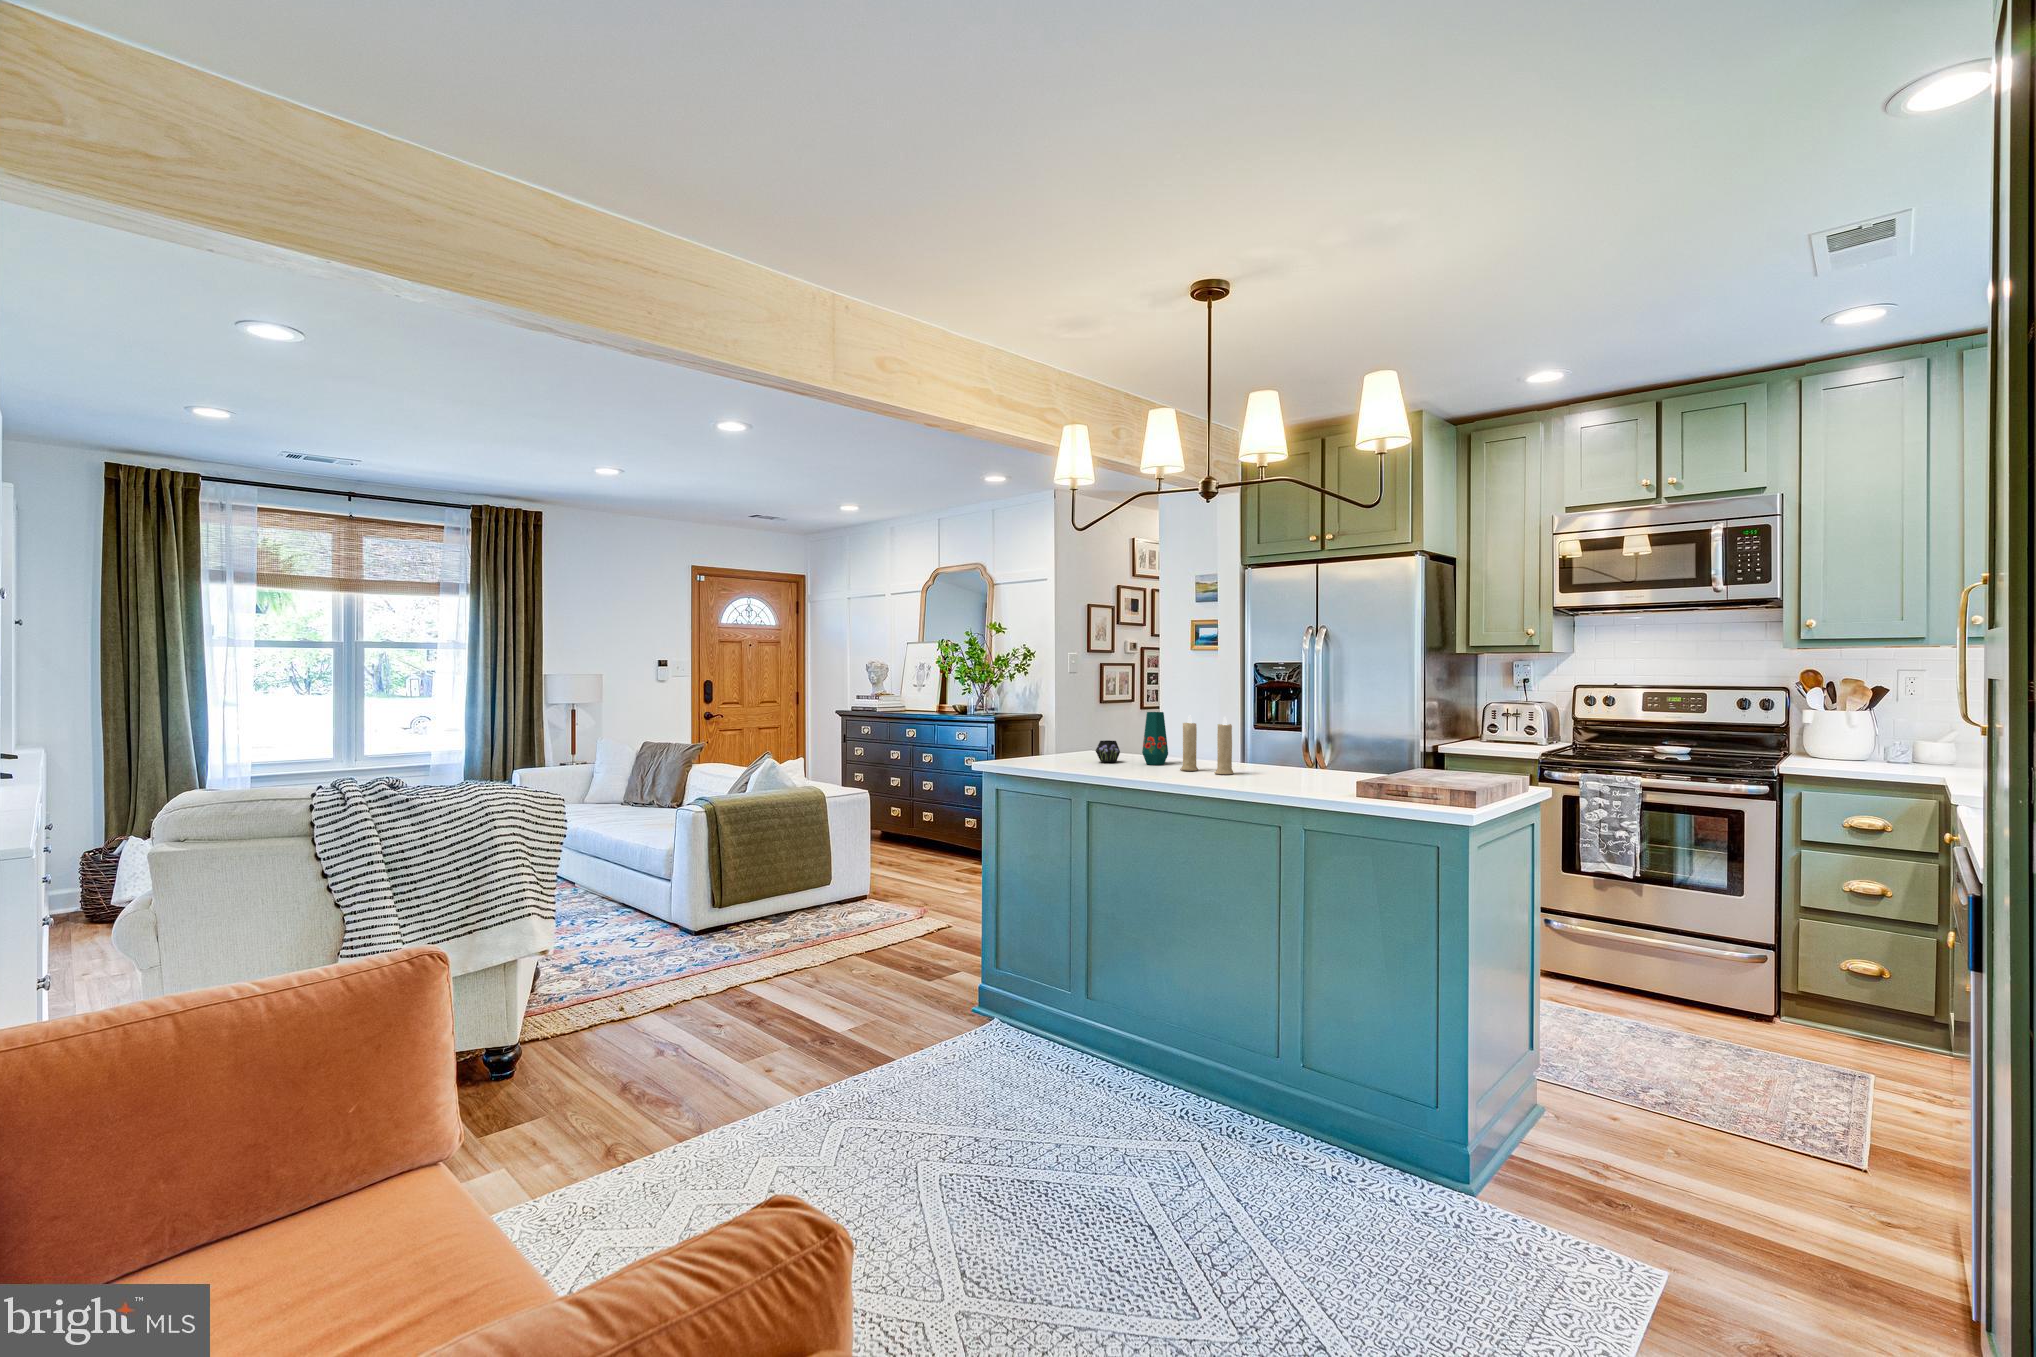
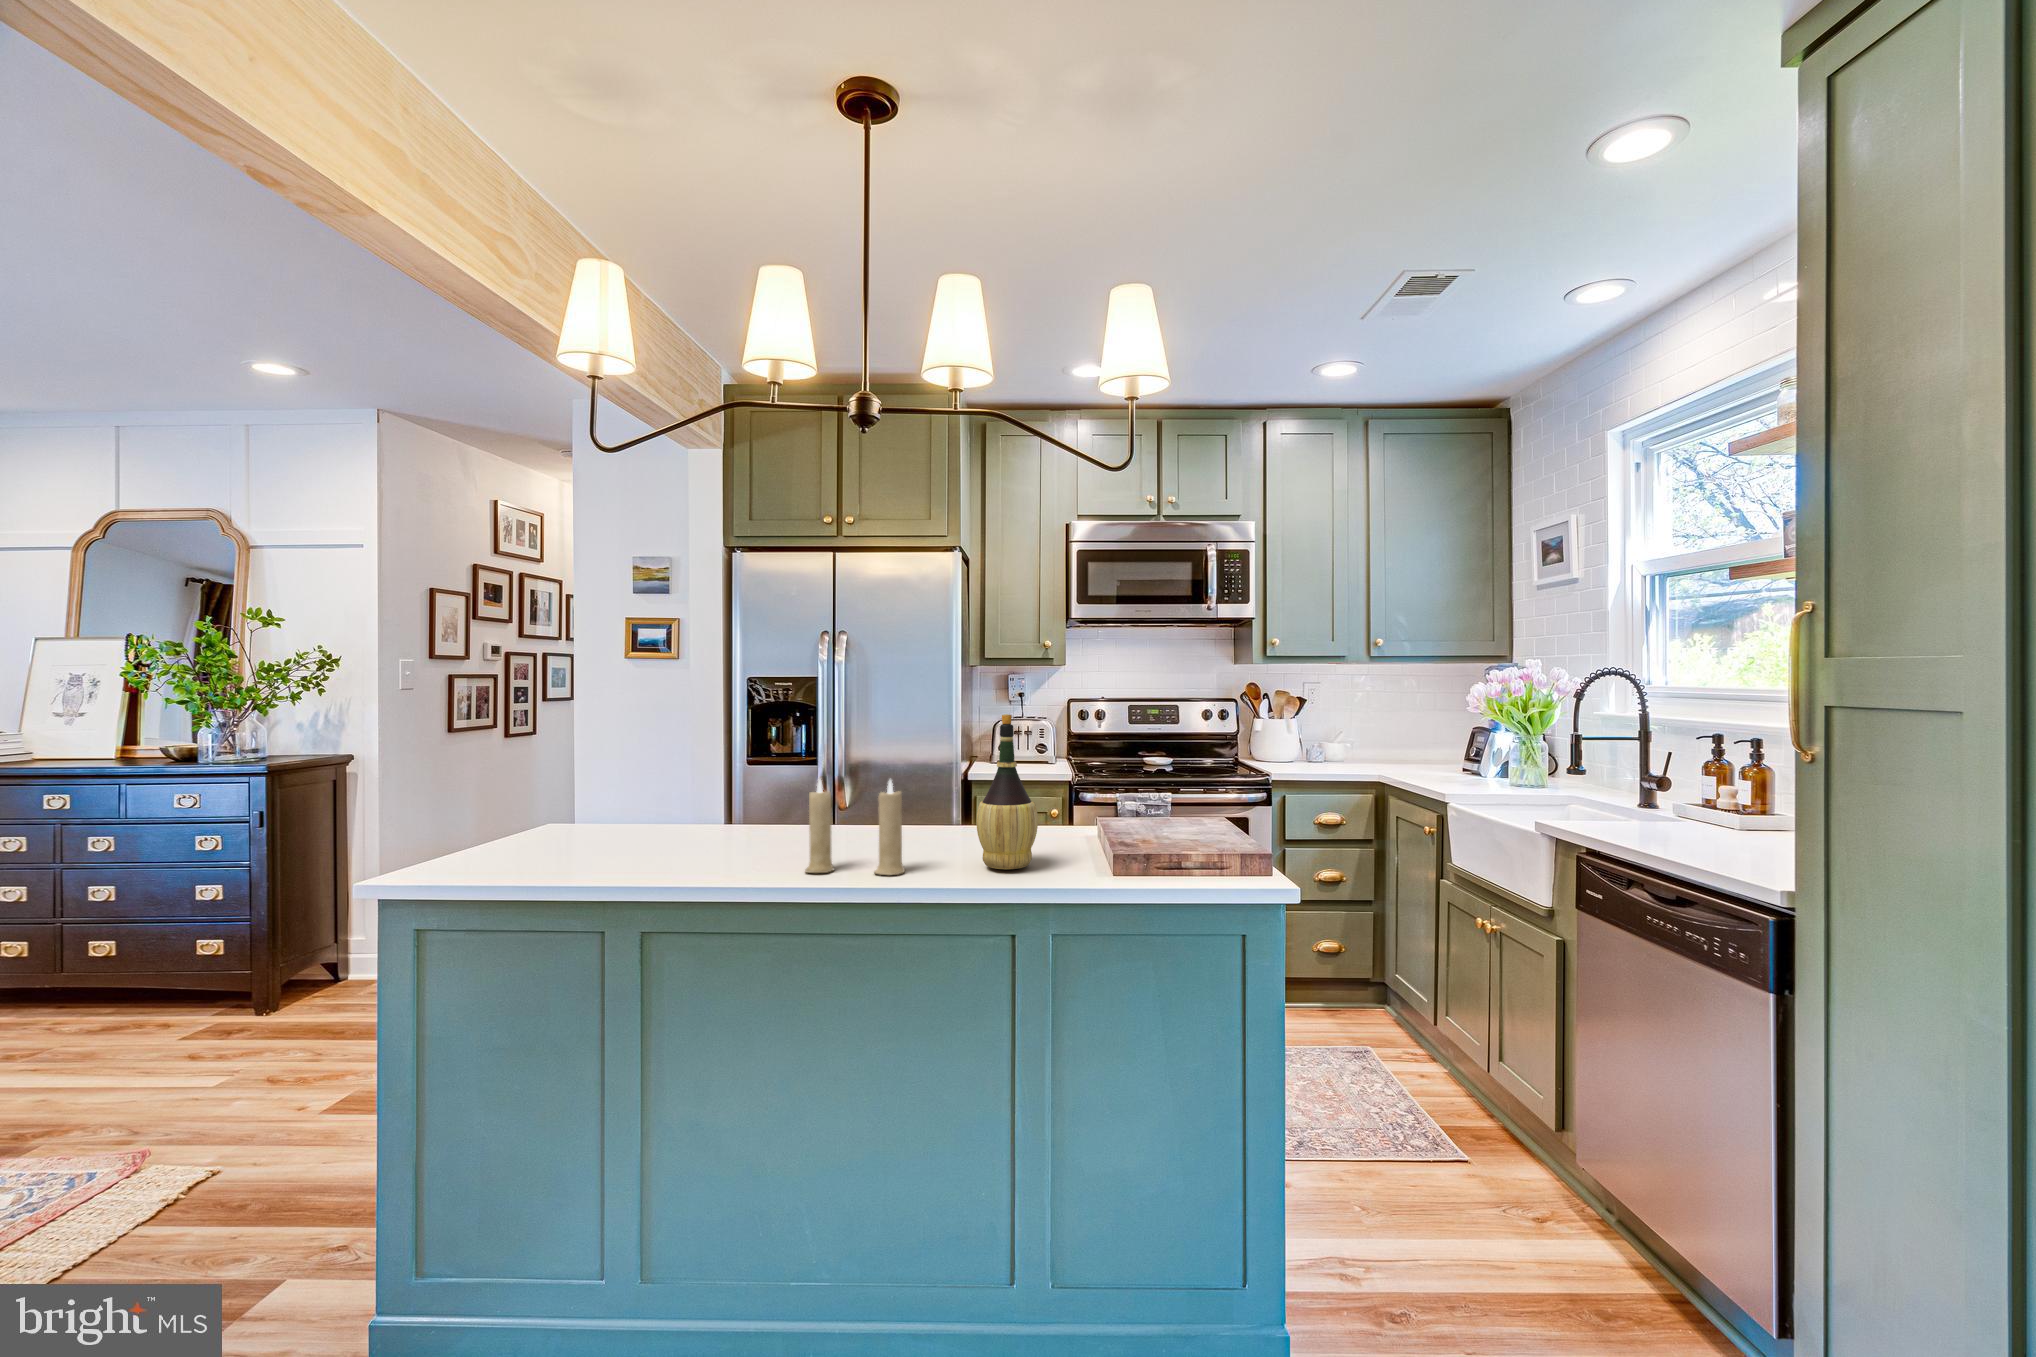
wine bottle: none [1274,678,1316,777] -> present [976,714,1038,869]
vase: present [1096,712,1168,765] -> none [614,771,759,868]

